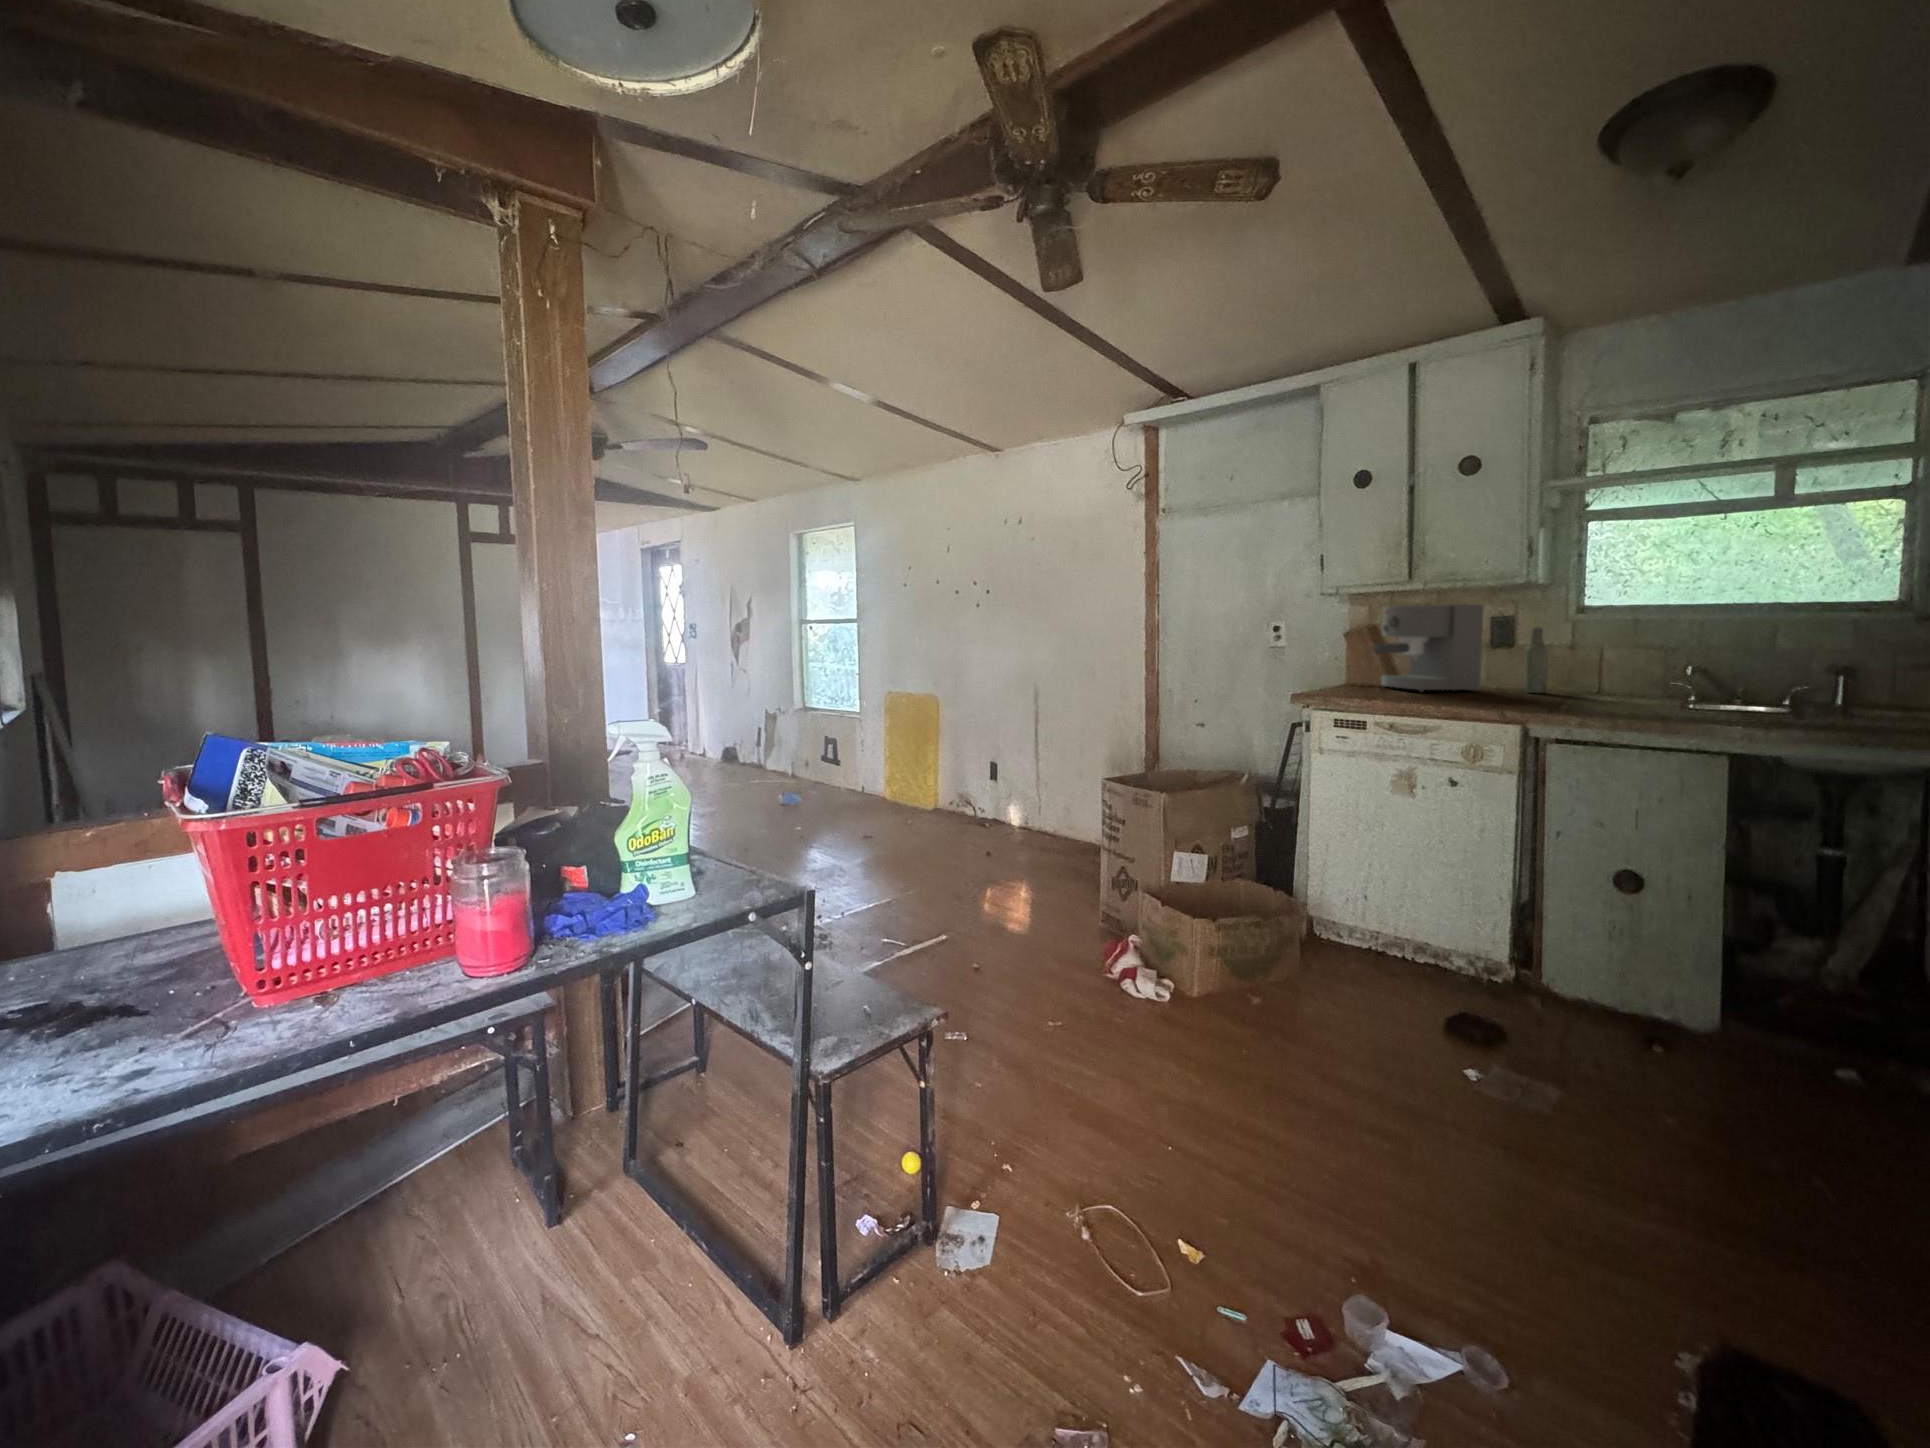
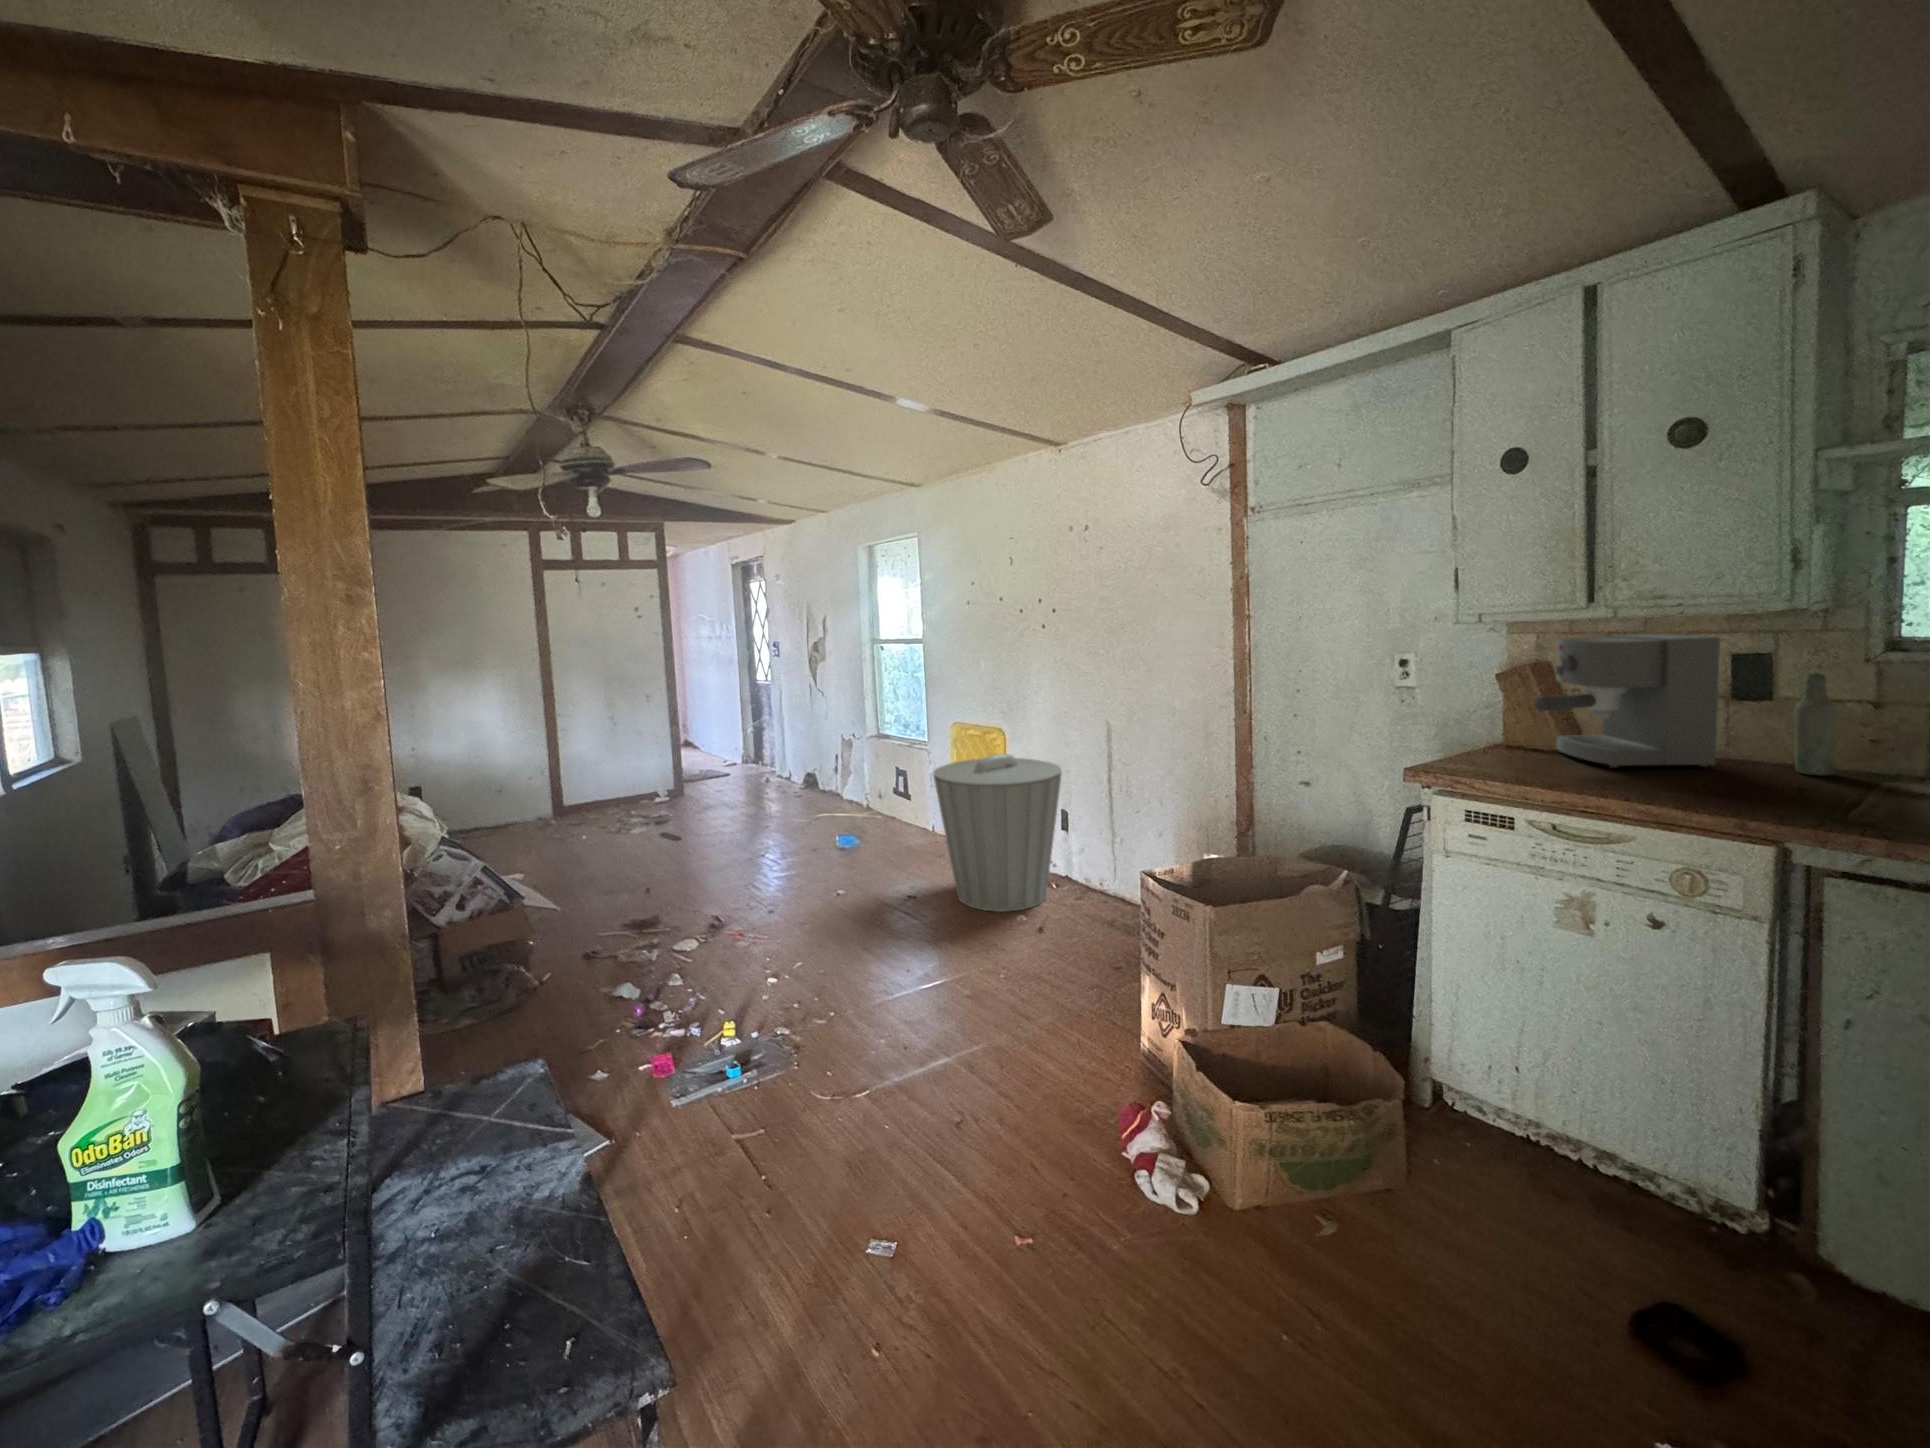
trash can: none [887,711,996,843] -> present [934,754,1062,912]

